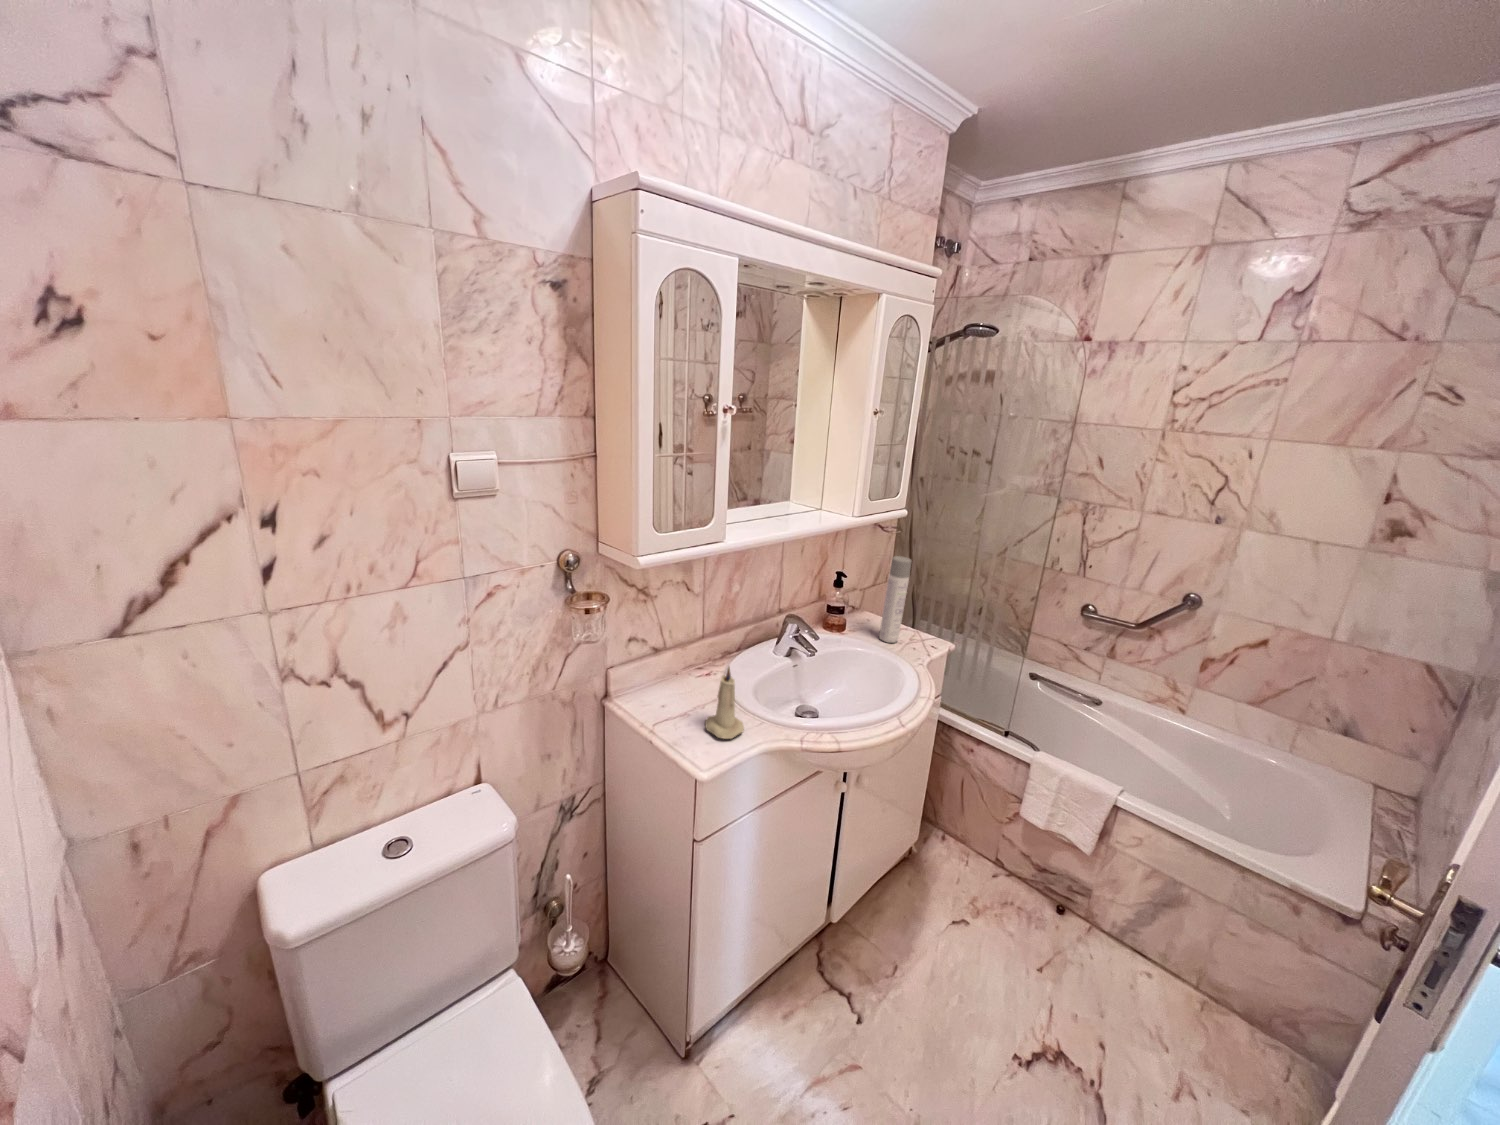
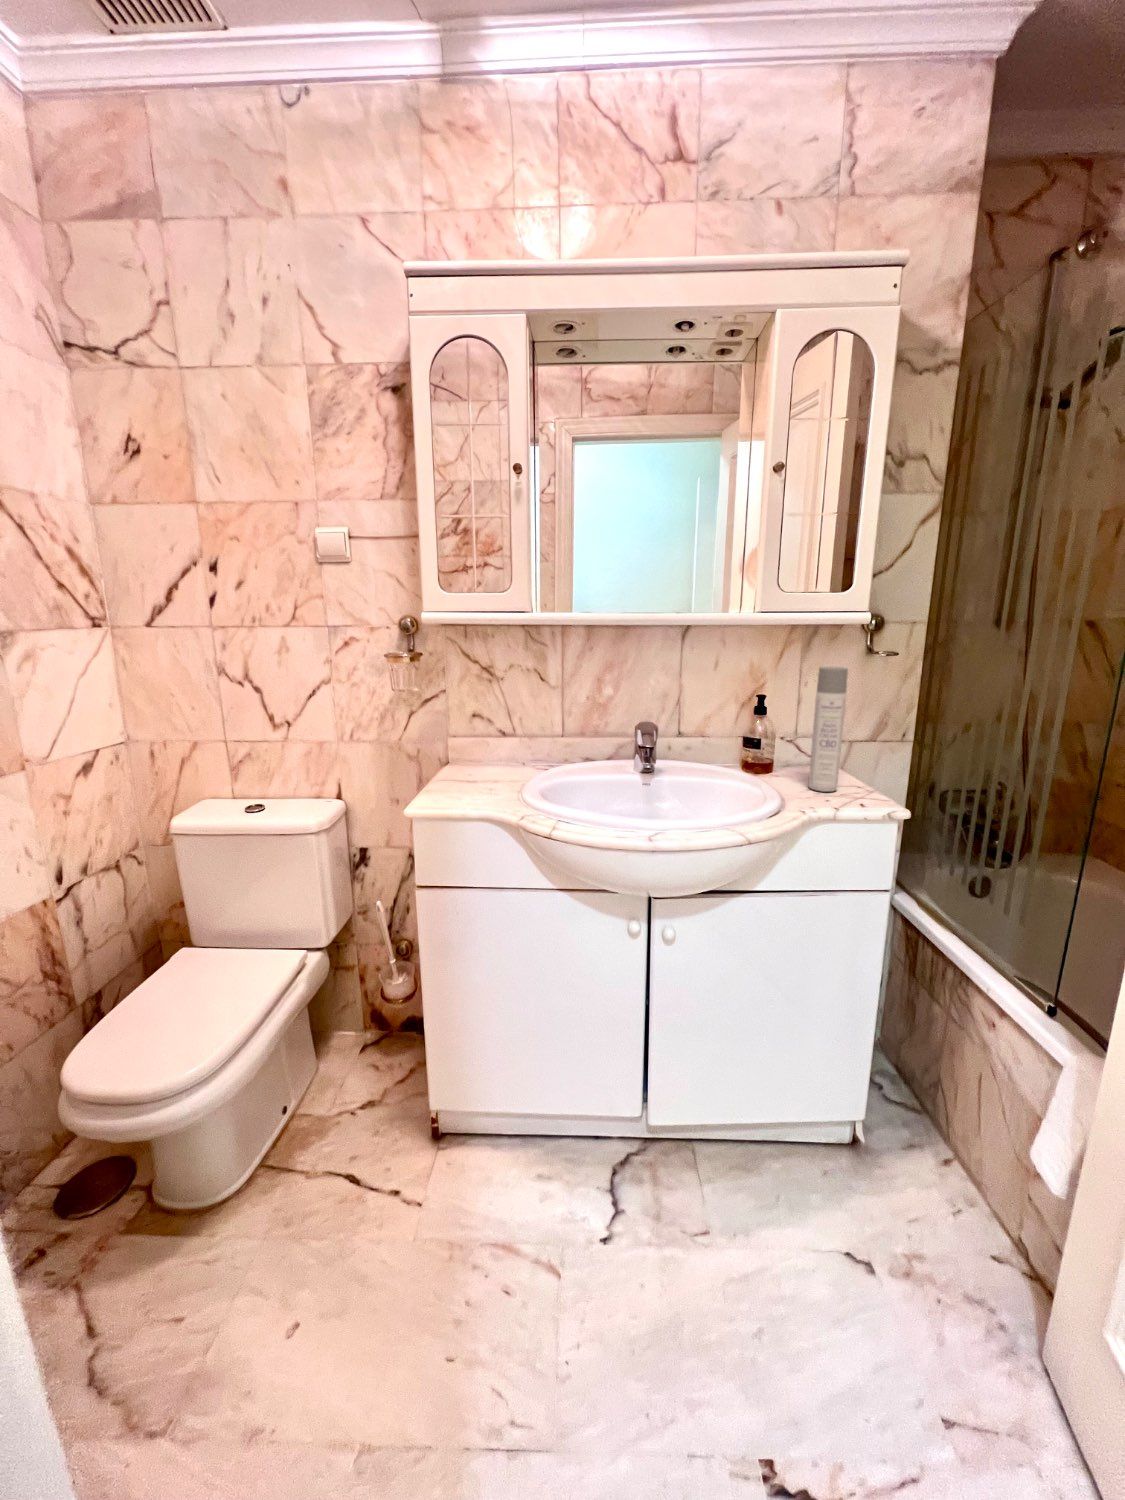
candle: present [705,667,744,739] -> none [464,721,502,797]

